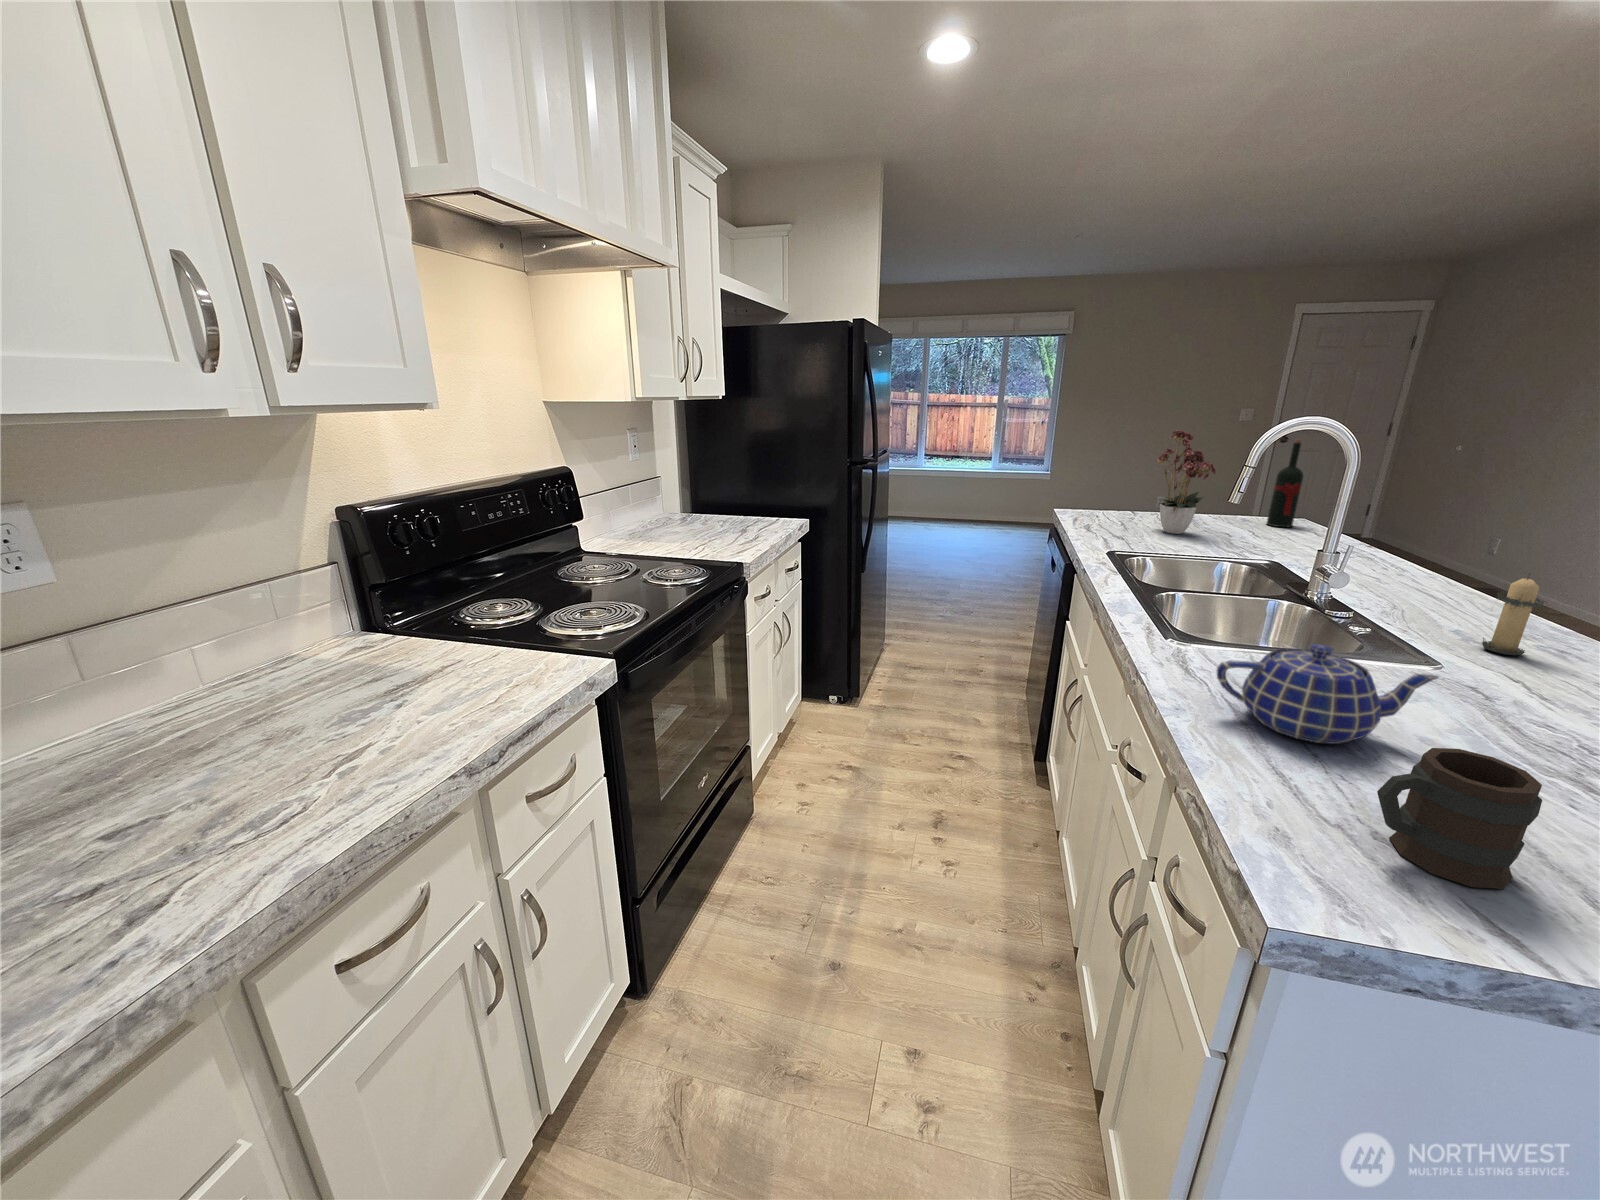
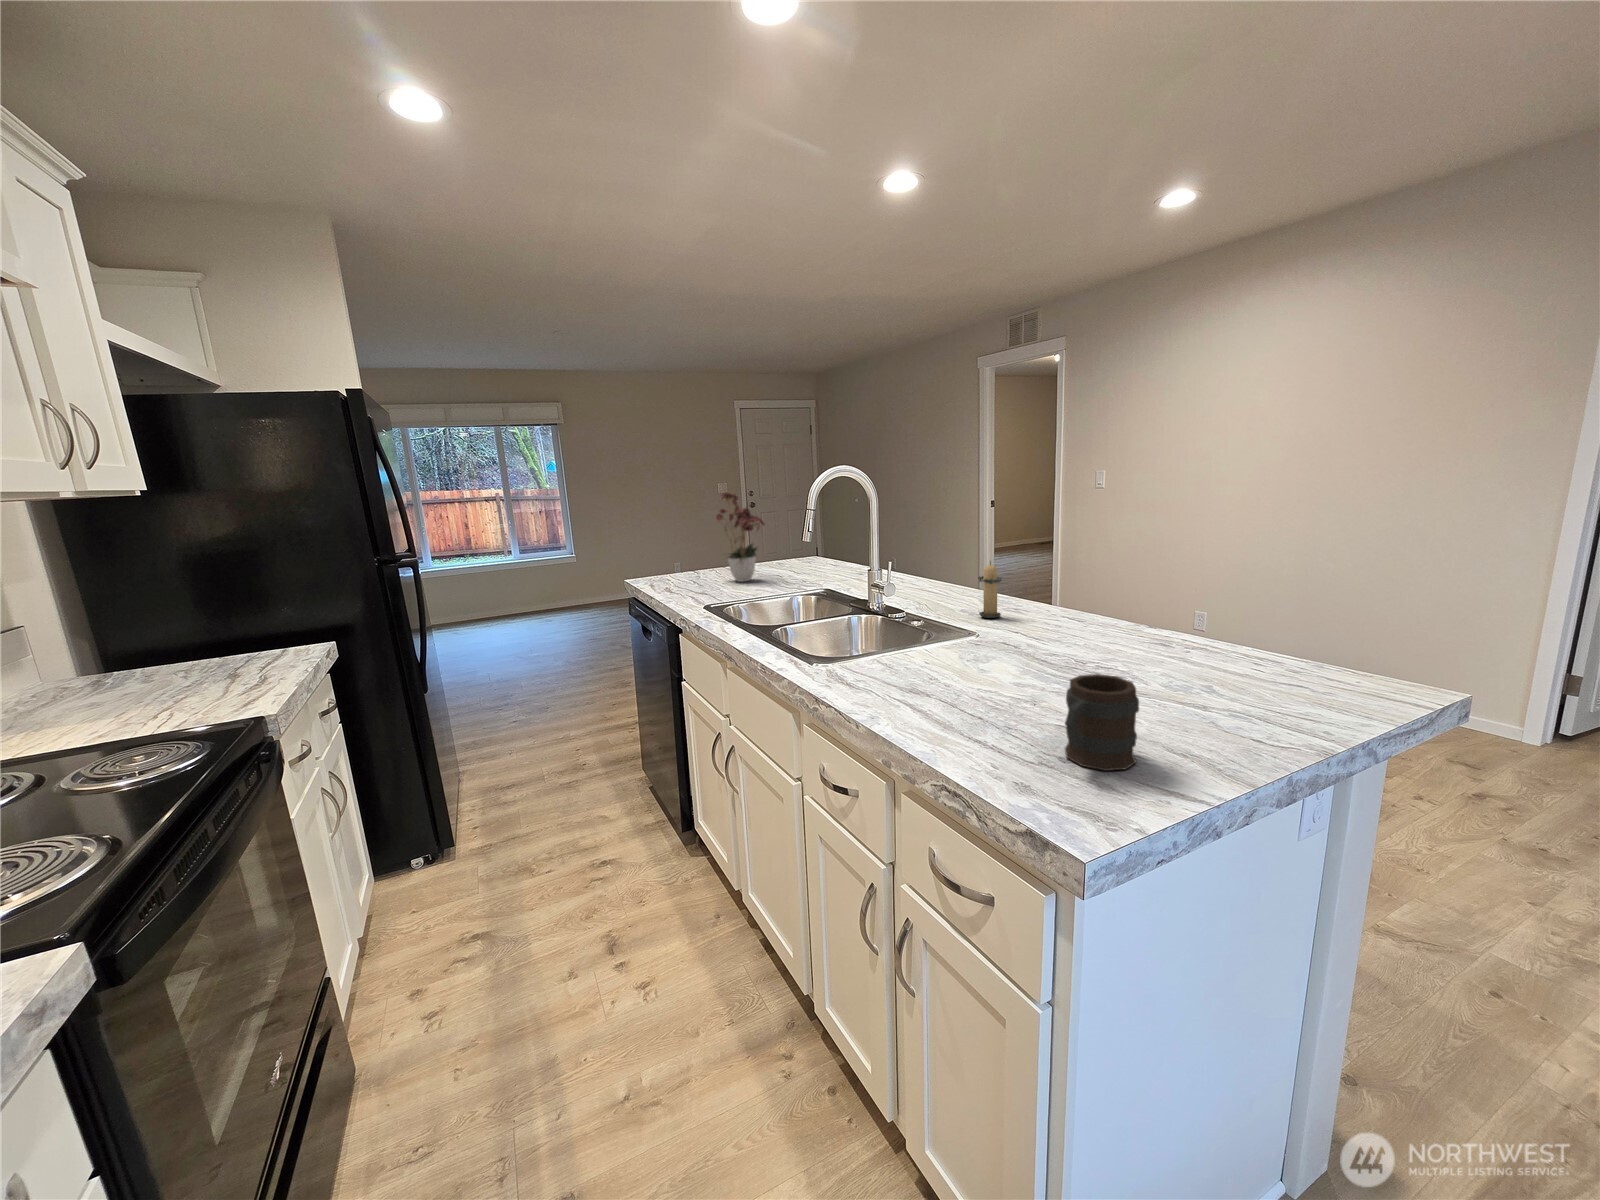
wine bottle: present [1267,439,1303,527] -> none [796,494,815,564]
teapot: present [1216,644,1438,744] -> none [893,631,1016,710]

